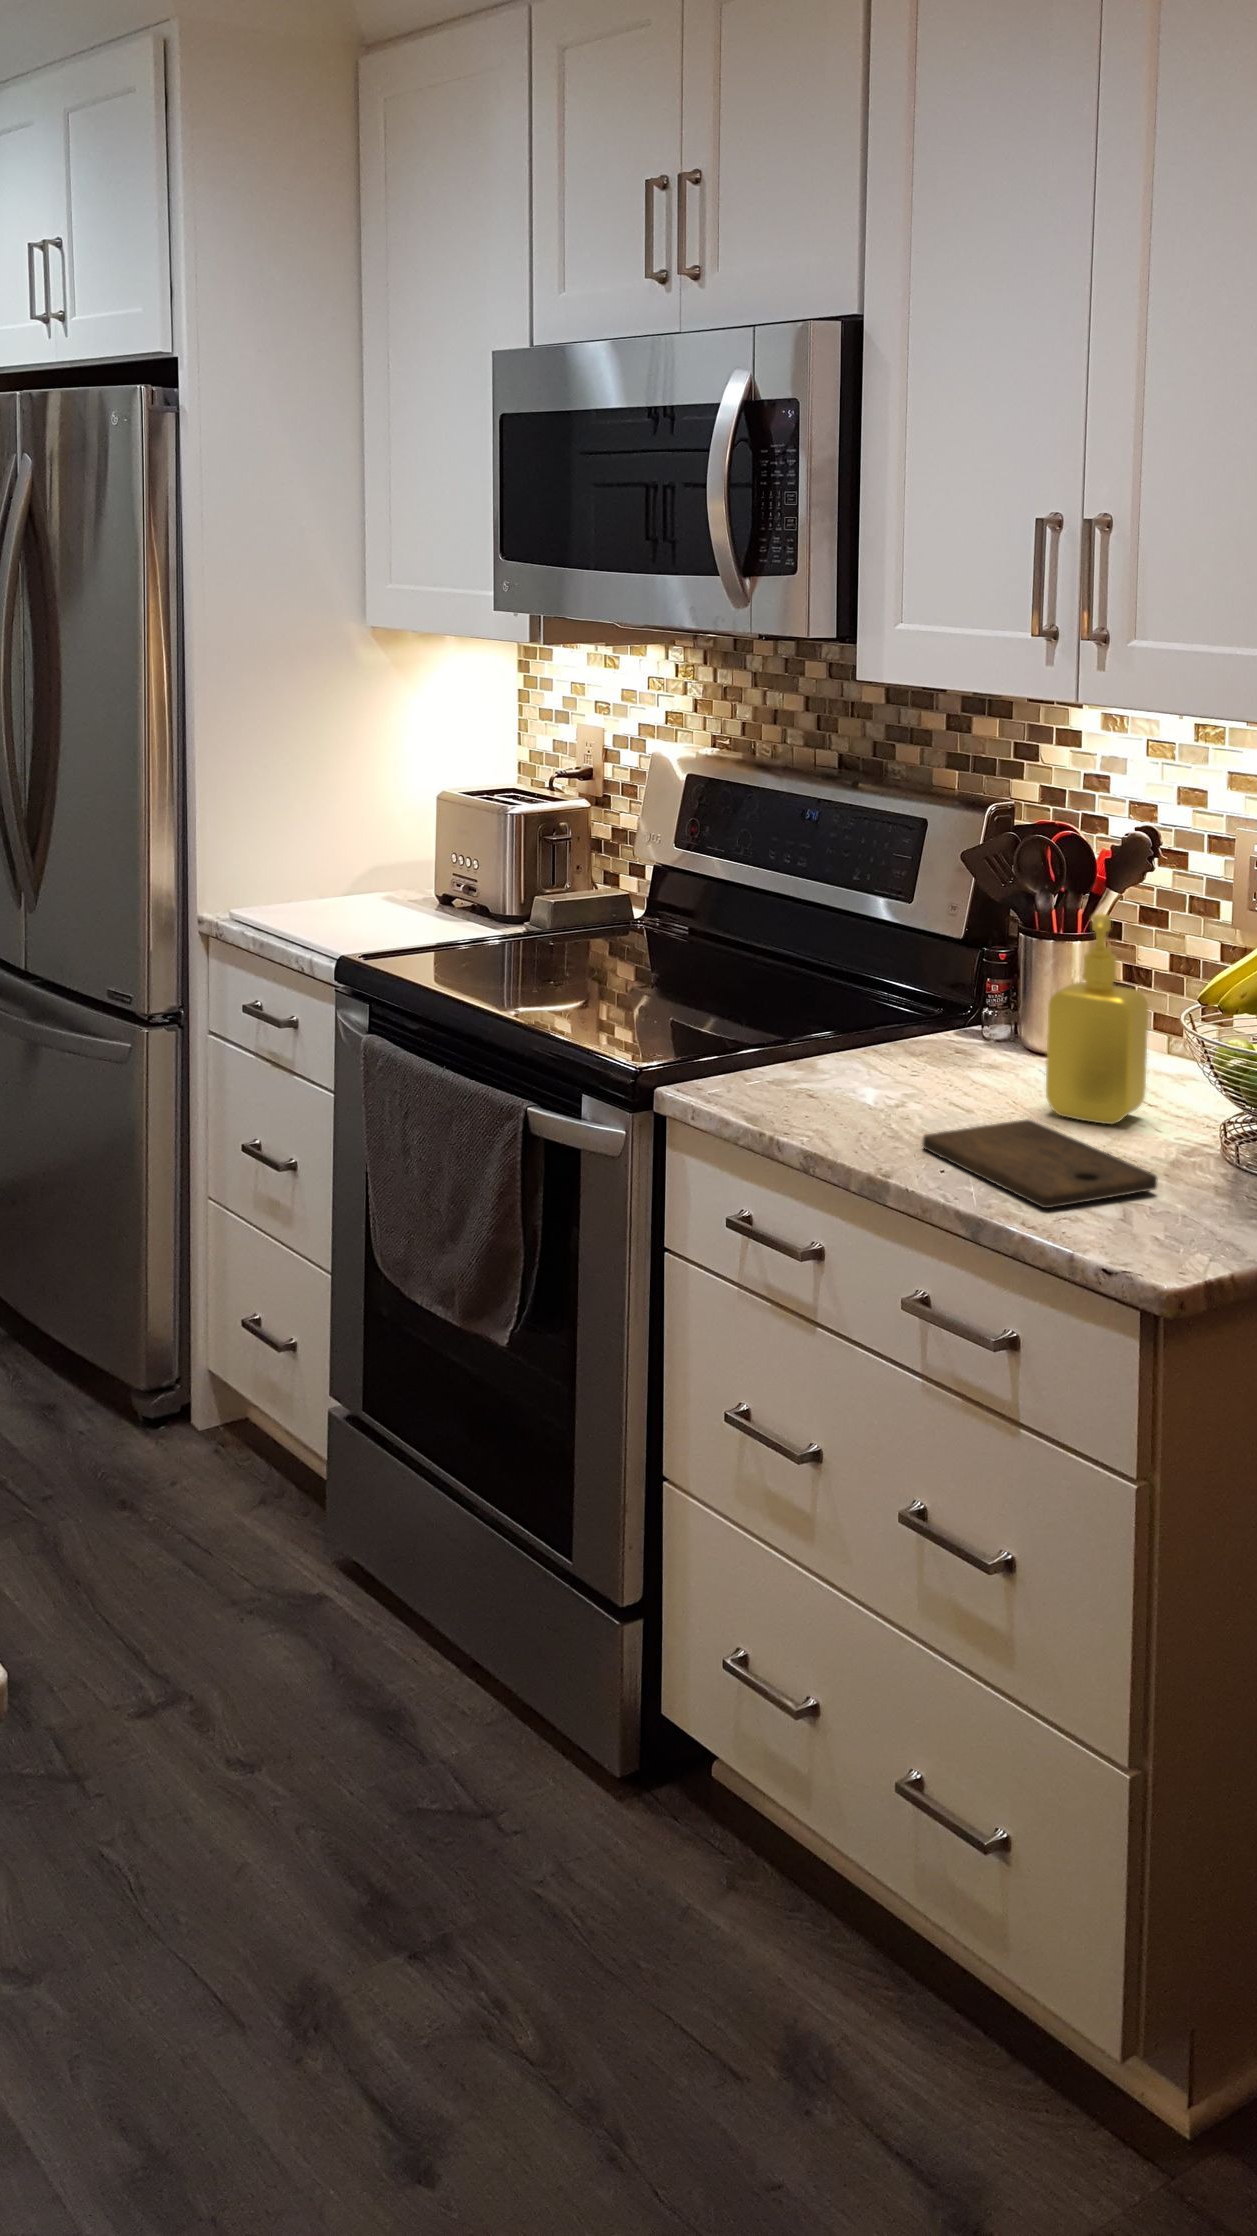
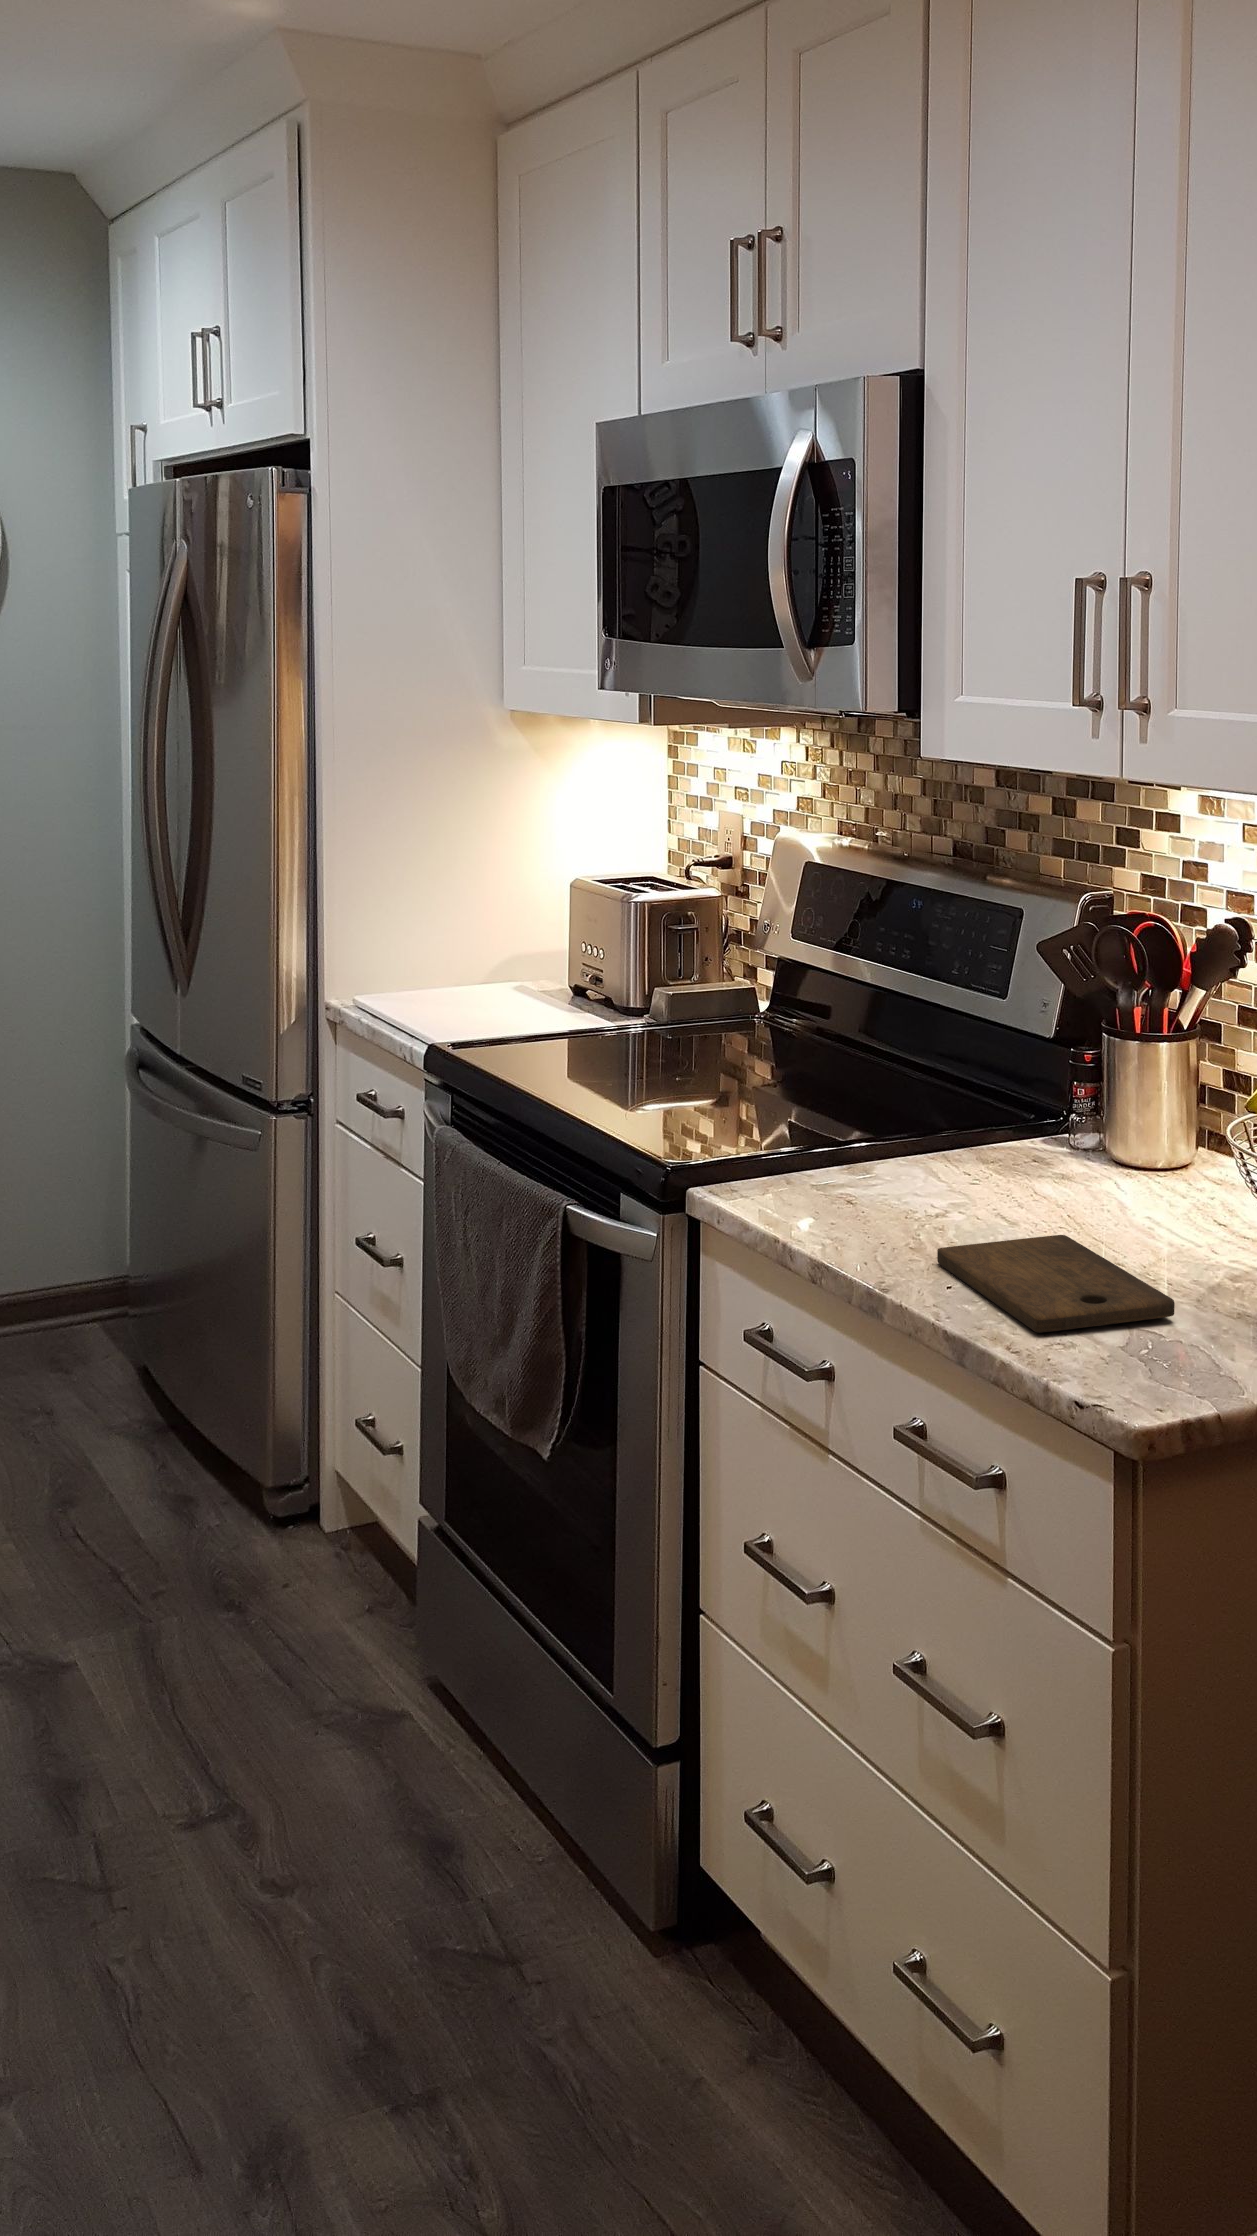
soap dispenser: present [1046,914,1148,1124] -> none [1095,1010,1206,1243]

